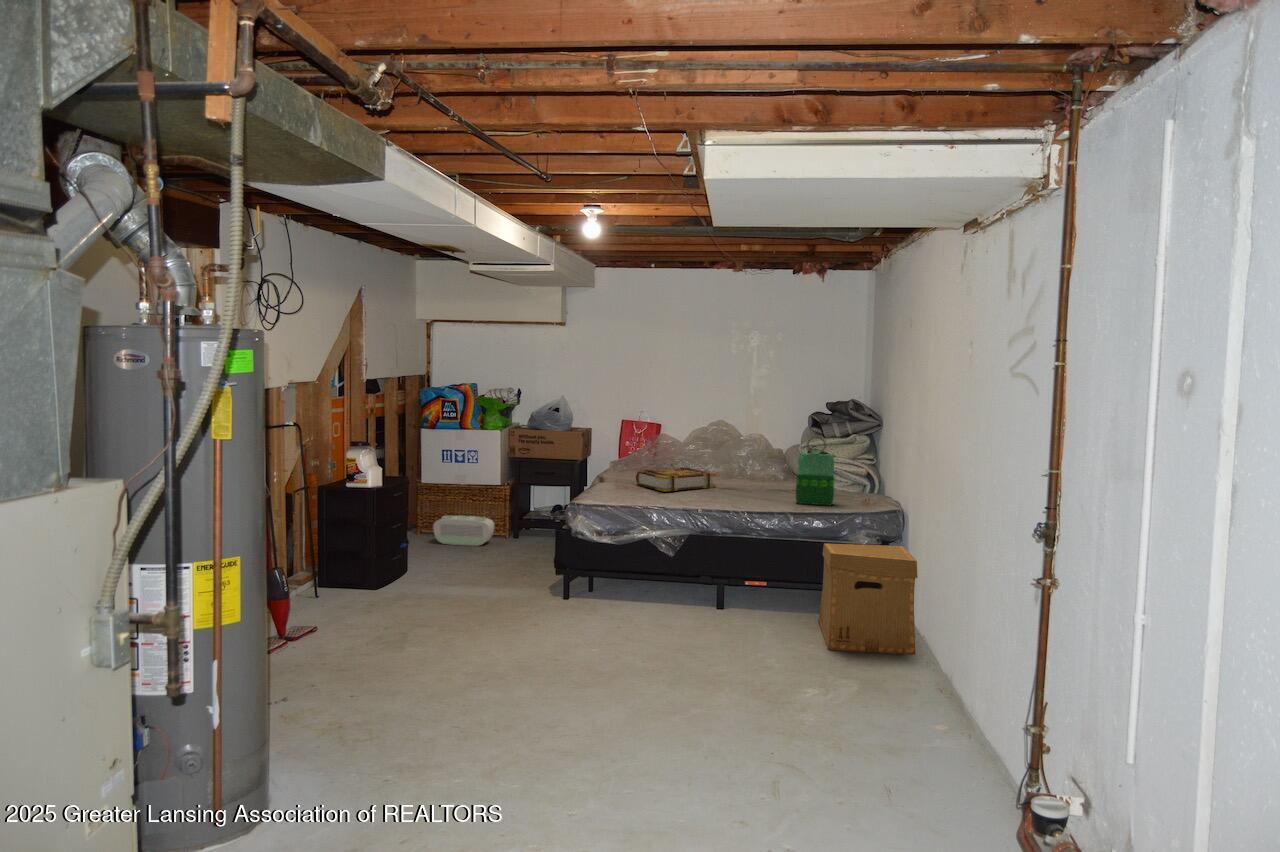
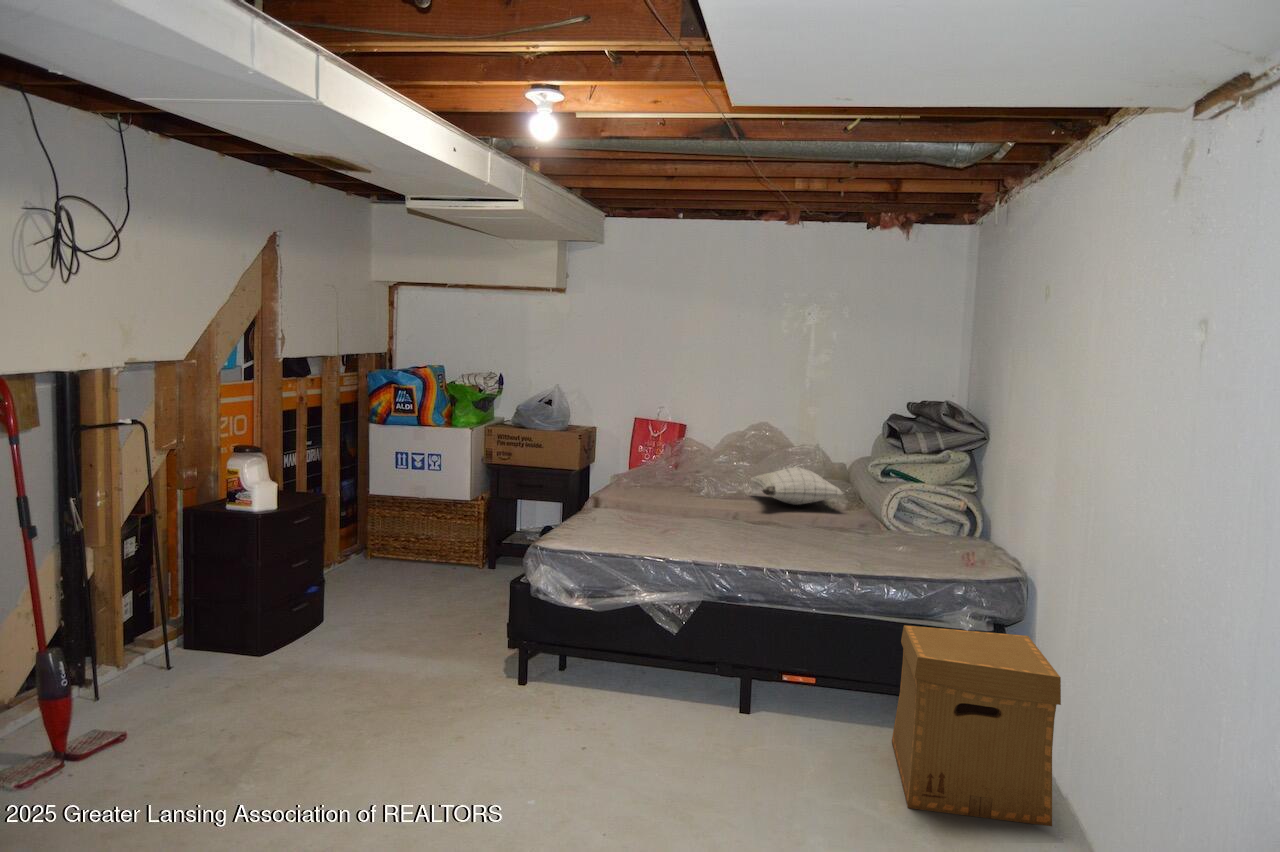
tote bag: present [796,436,834,505] -> none [862,458,922,562]
pillow: none [715,449,782,477] -> present [751,467,842,505]
book: present [636,467,717,492] -> none [635,491,749,529]
air purifier: present [433,516,494,546] -> none [380,538,460,580]

